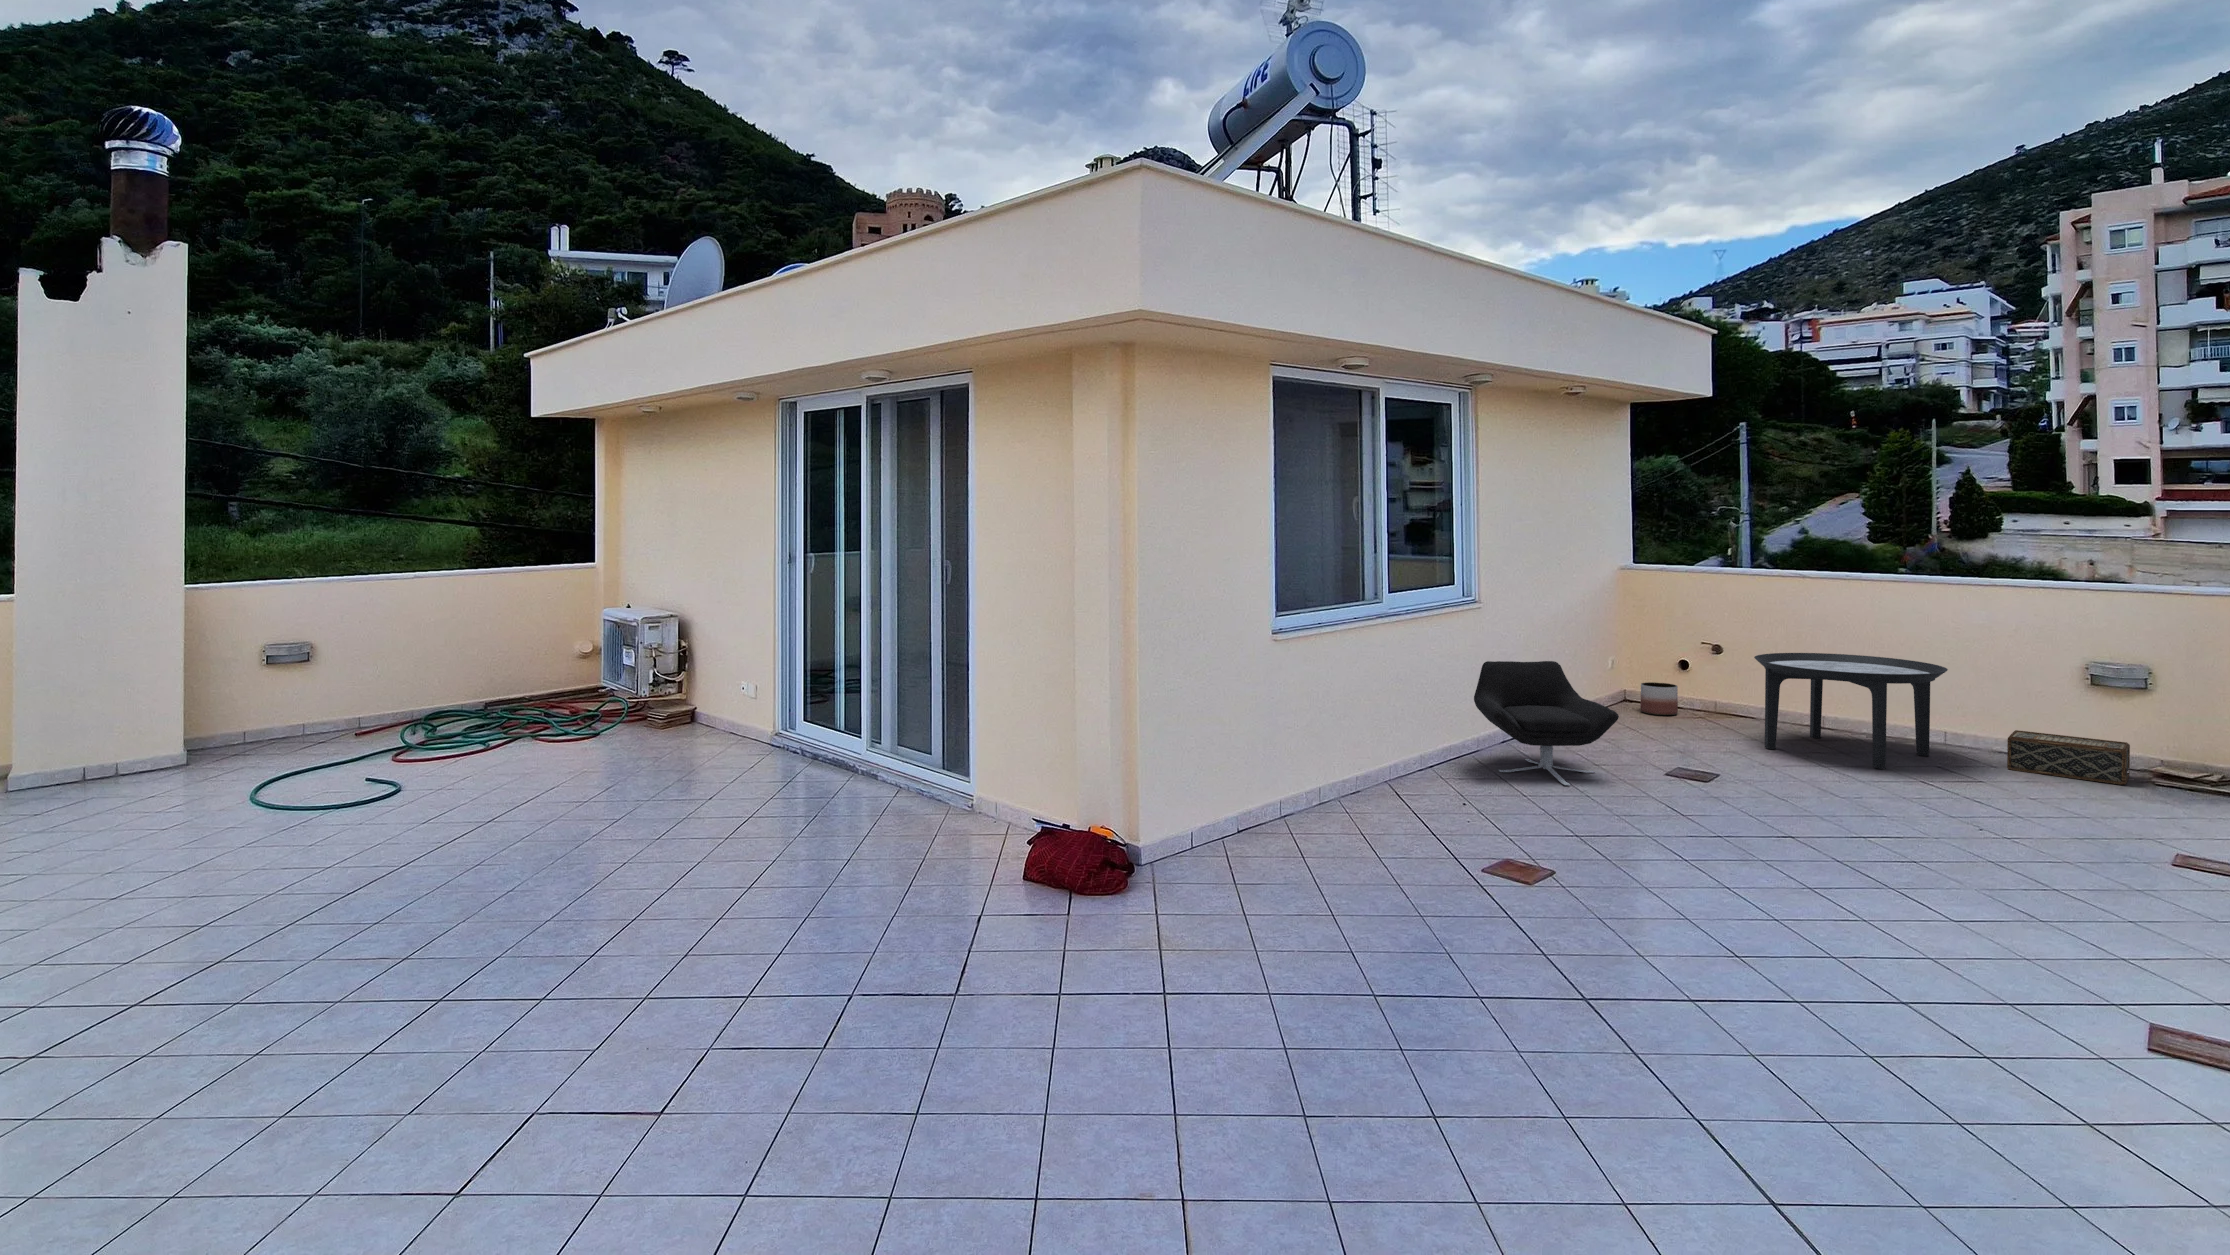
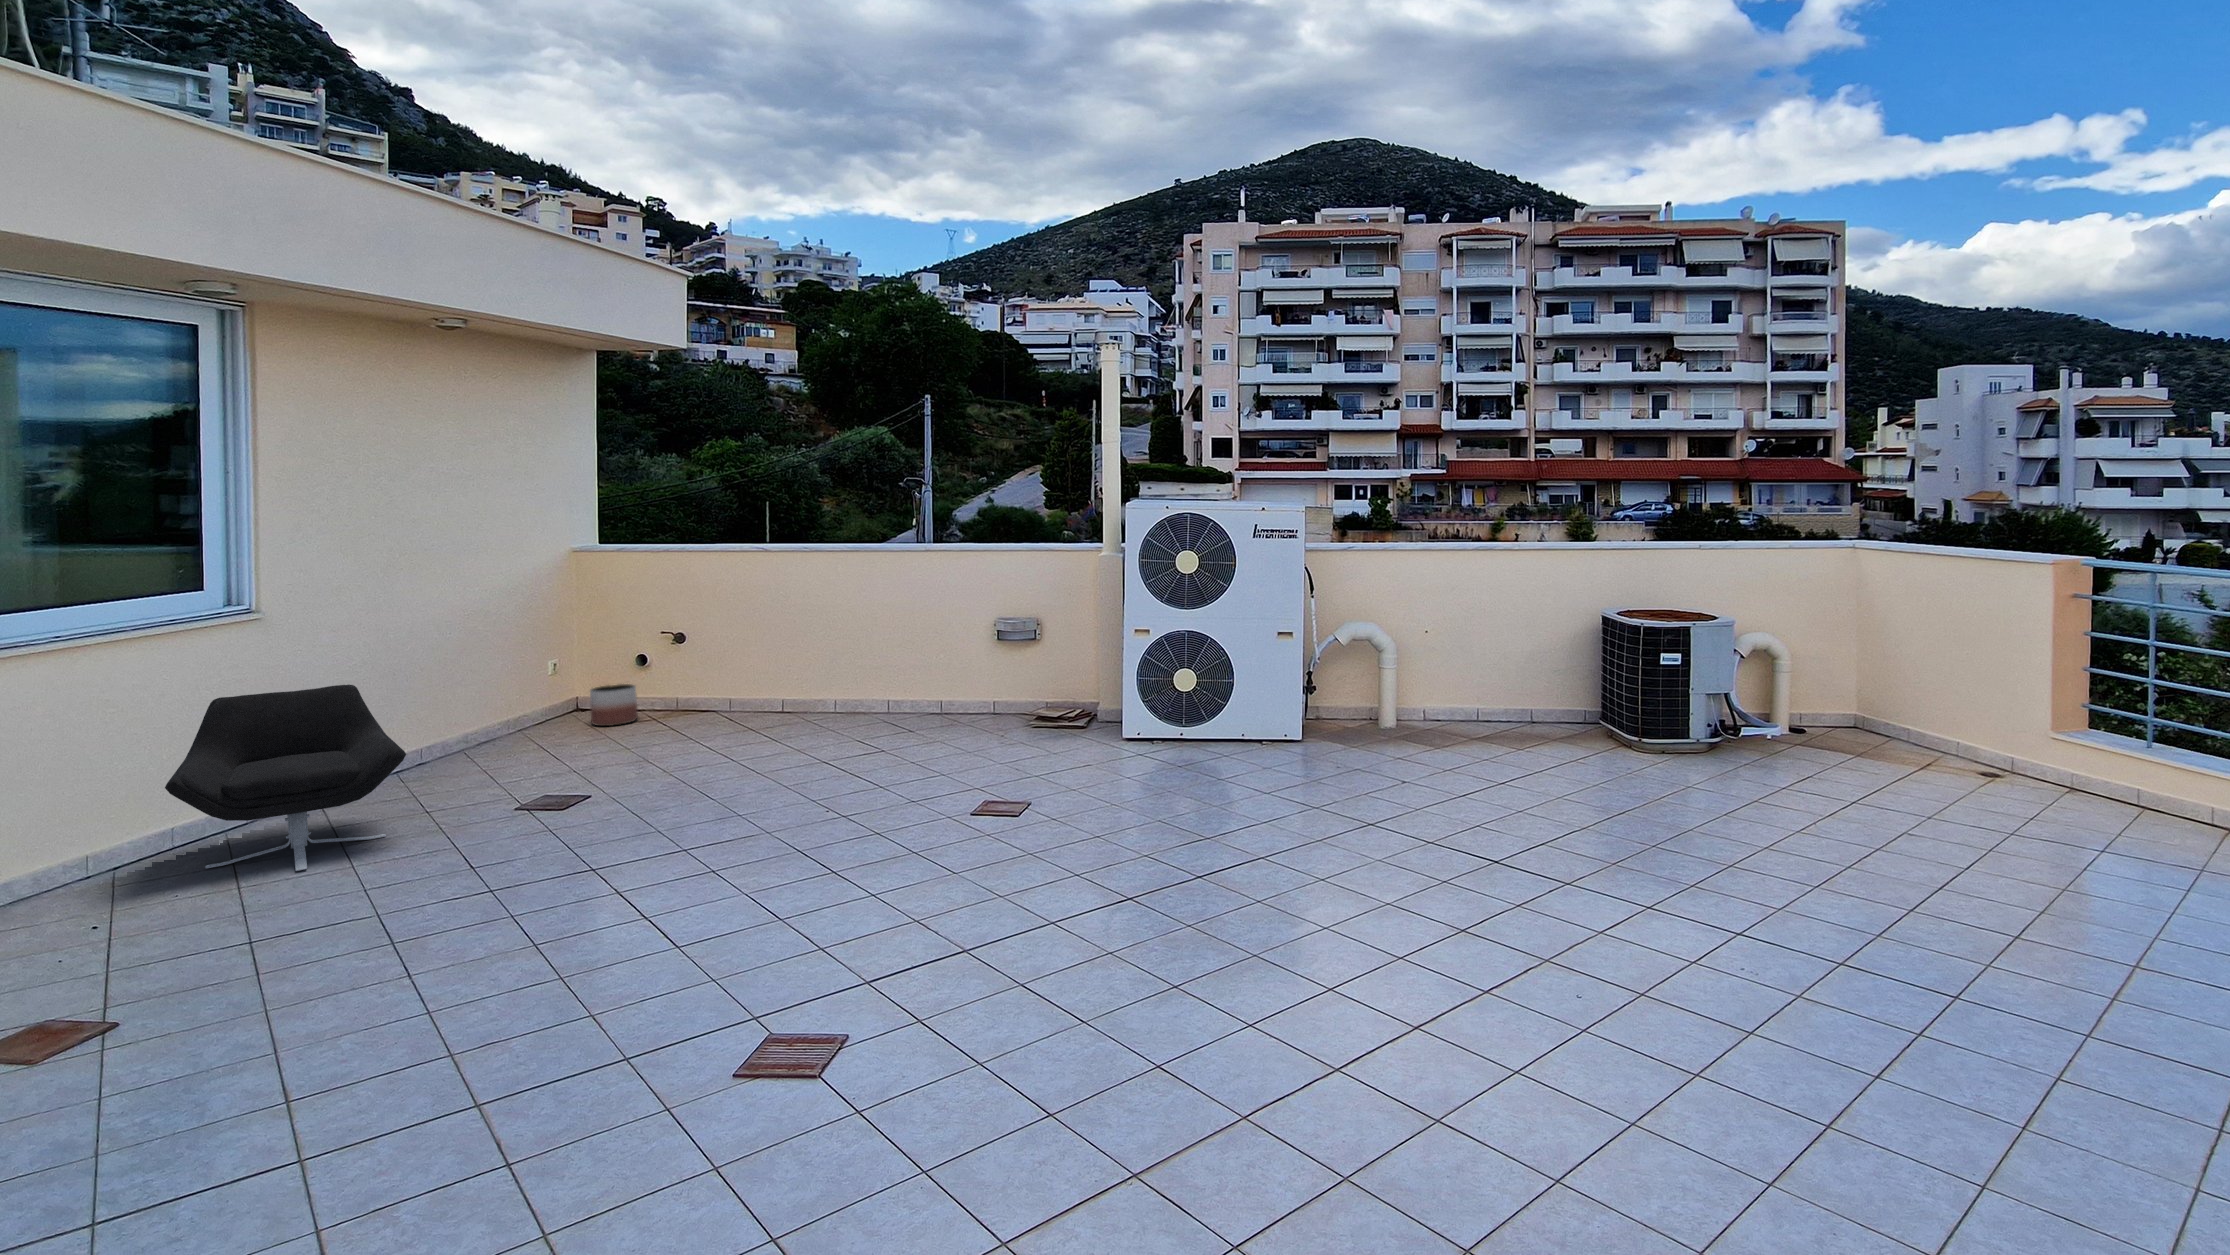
round table: present [1754,653,1948,769] -> none [677,632,866,759]
woven basket: present [2007,730,2130,785] -> none [917,694,1013,736]

